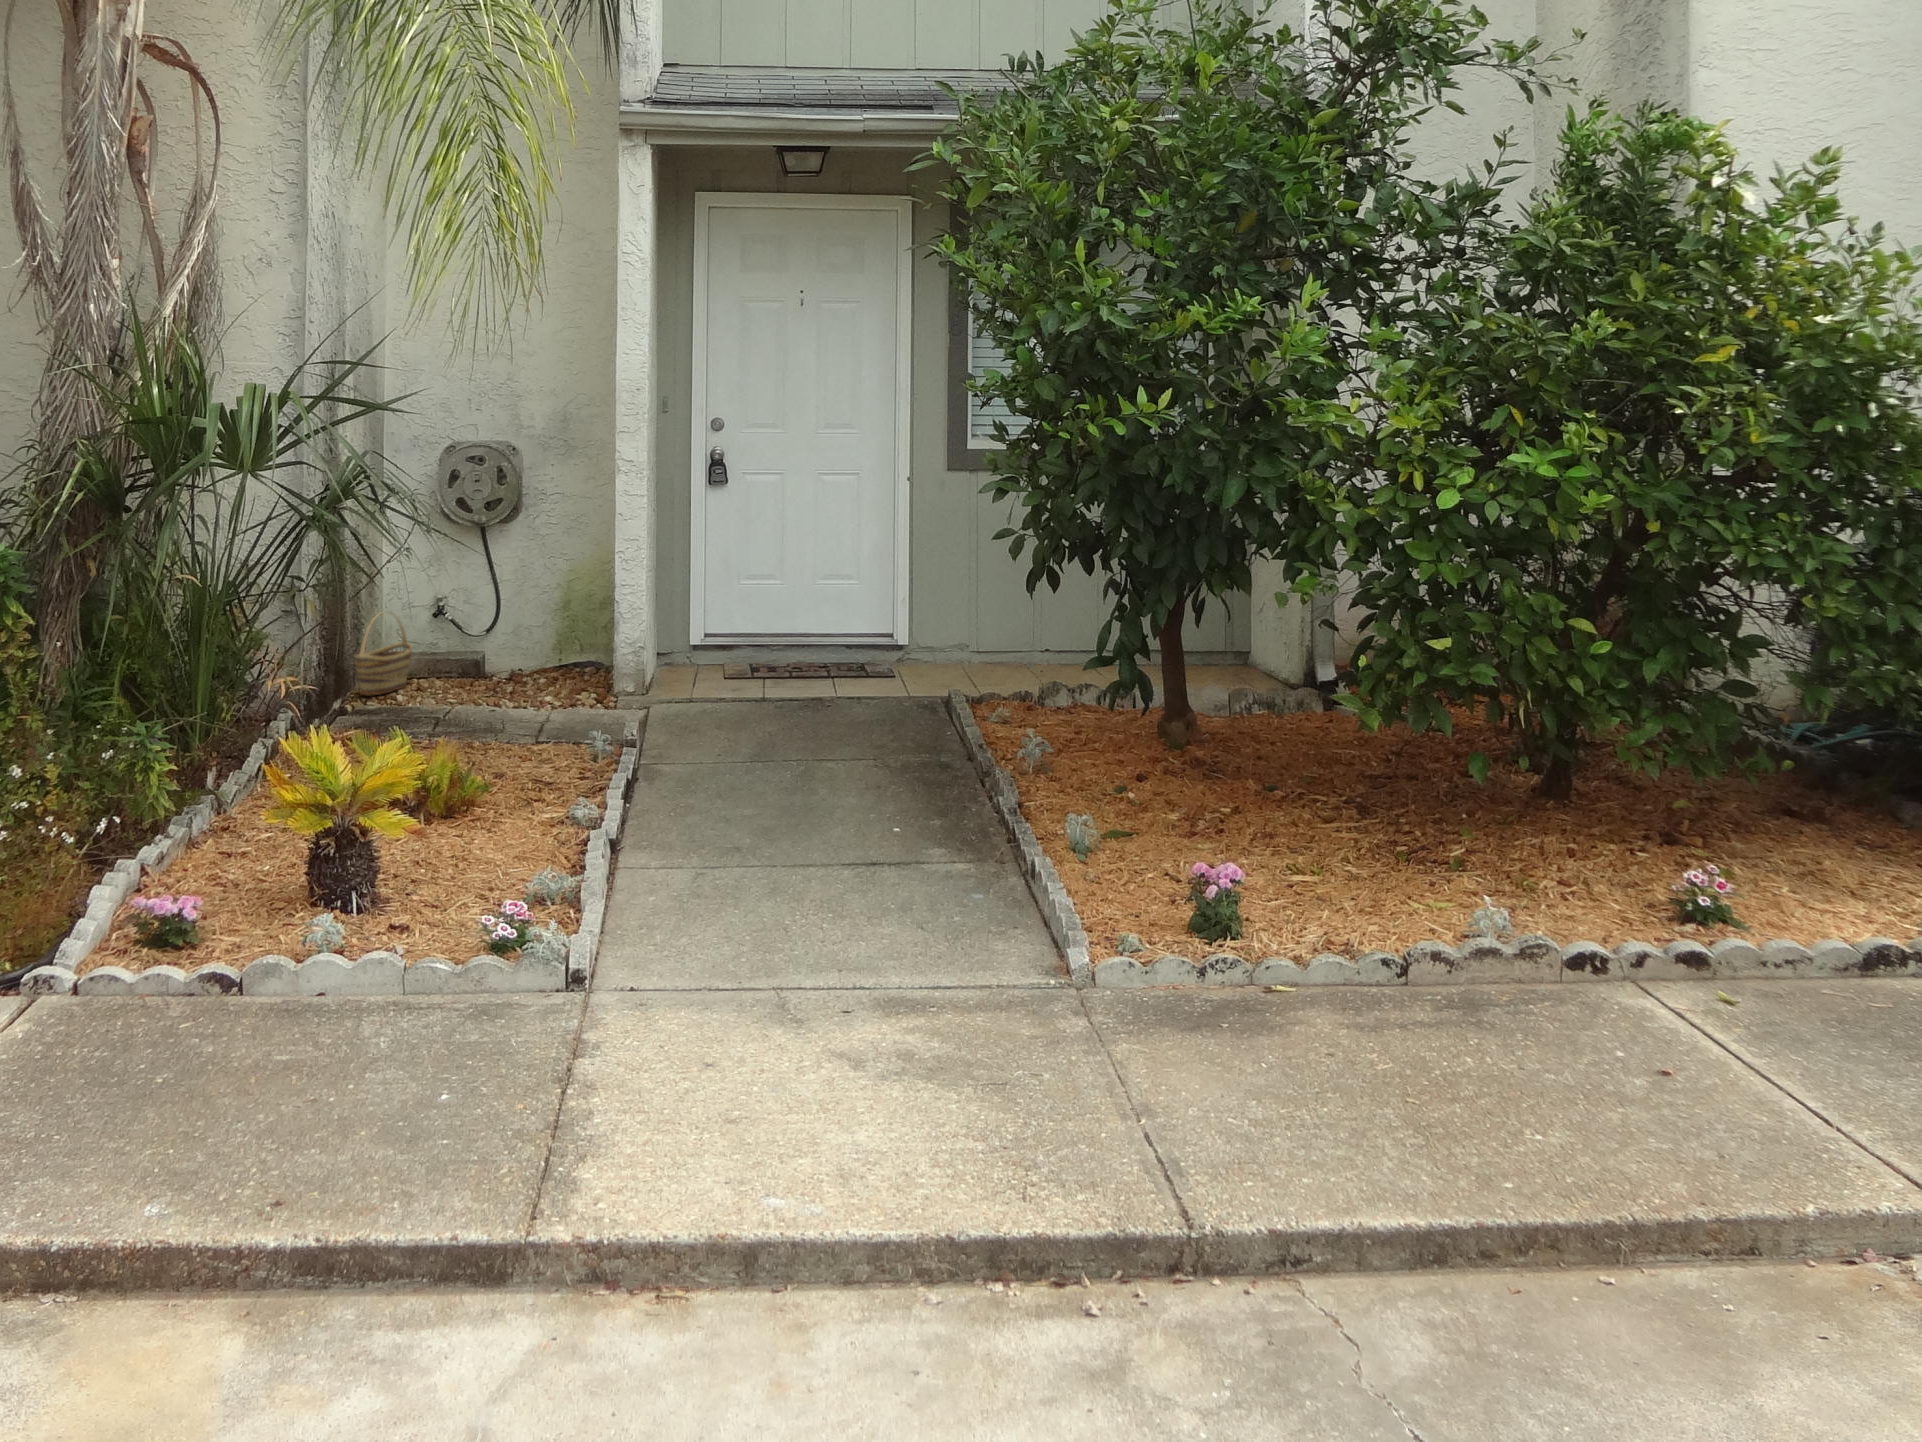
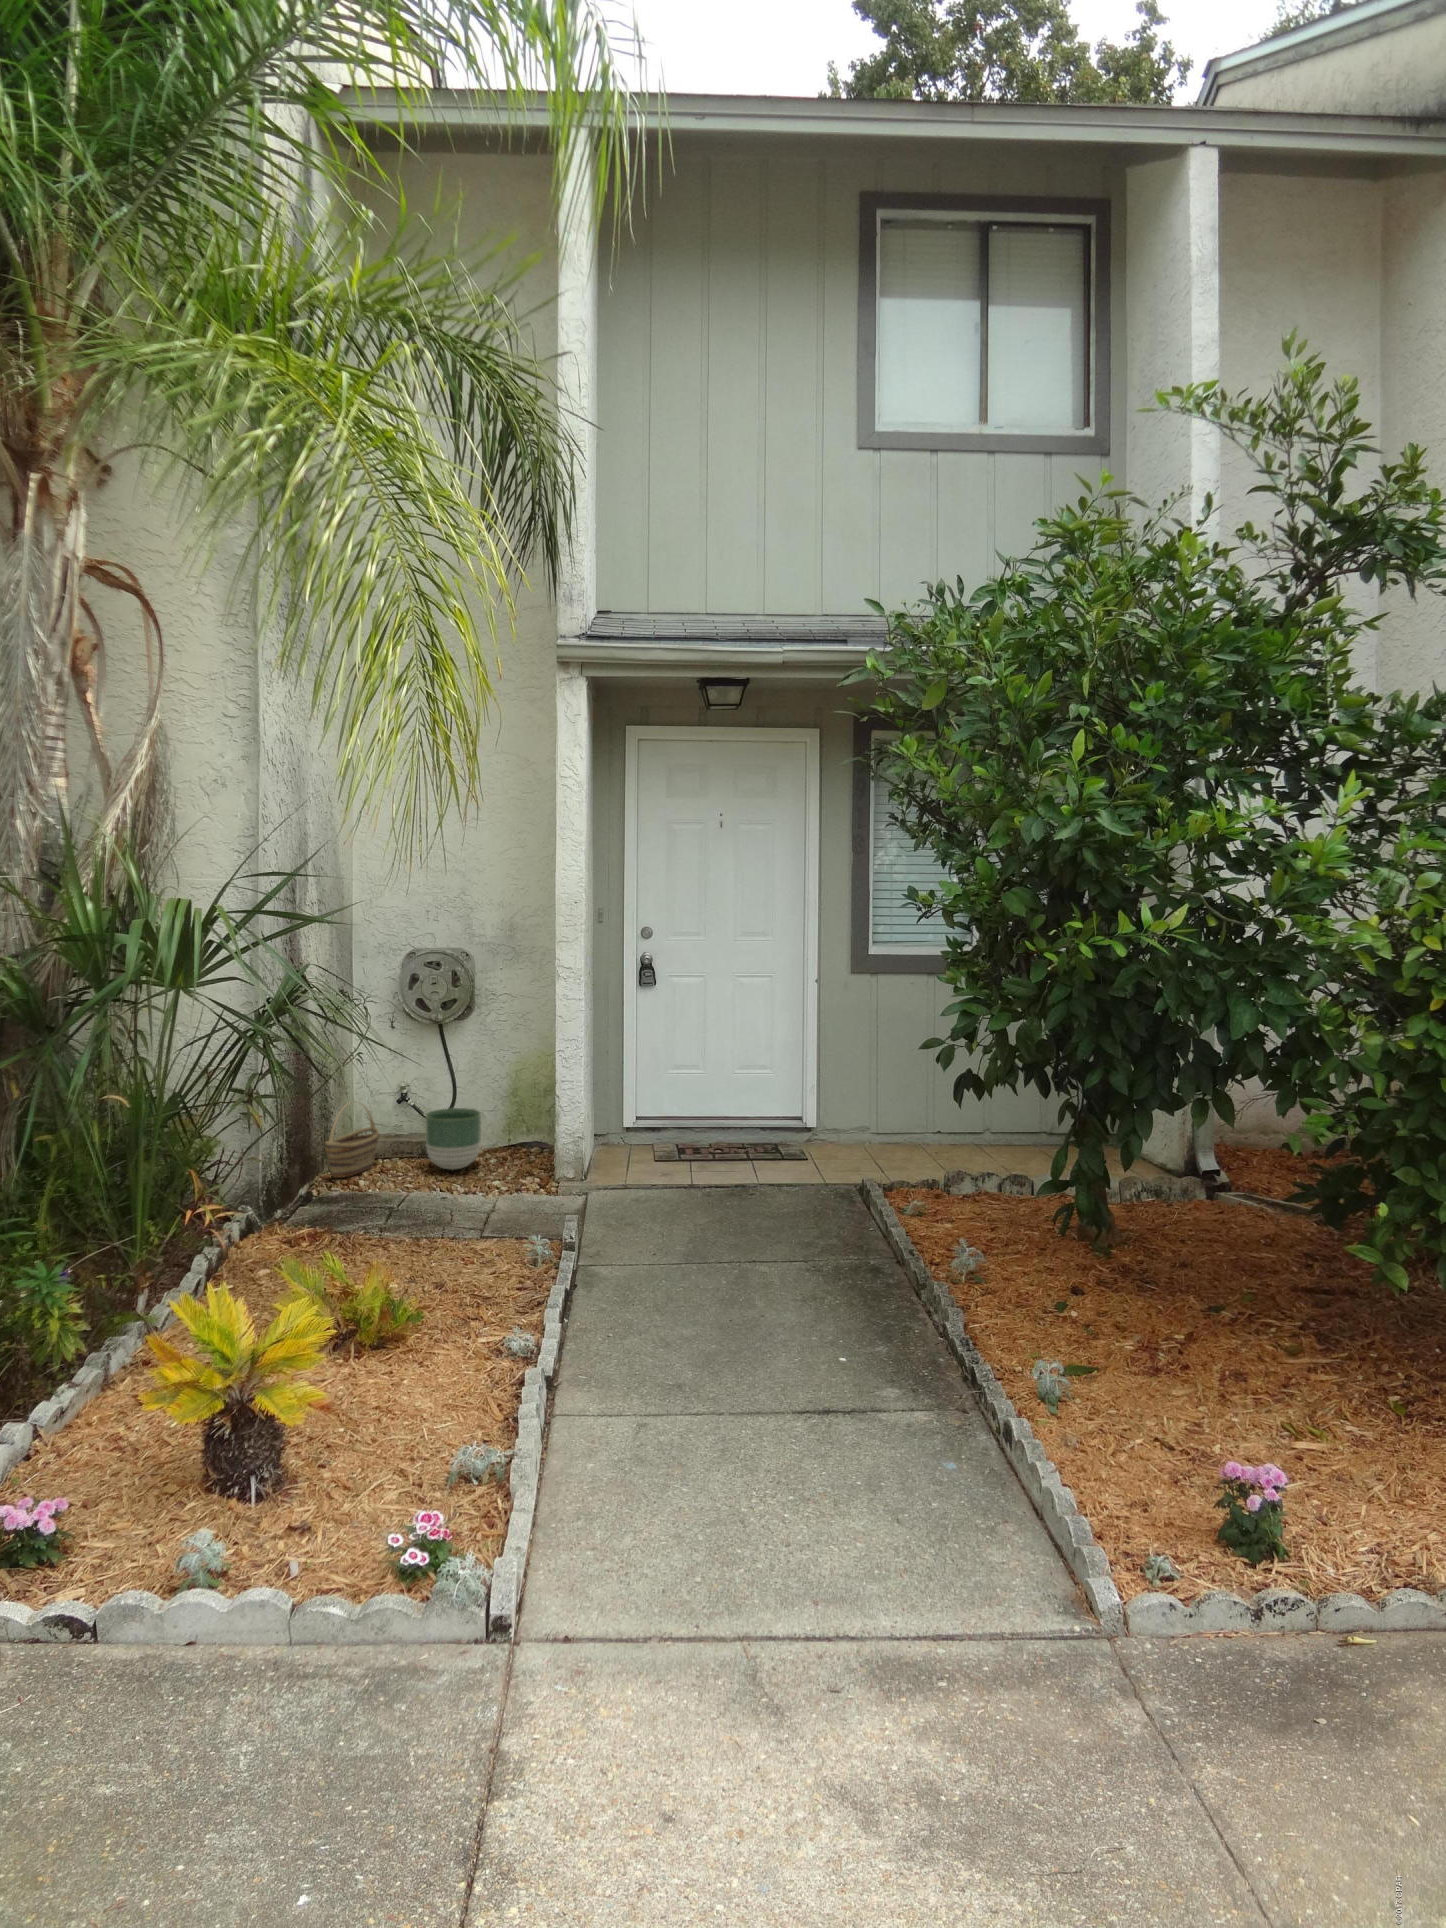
planter: none [467,621,528,688] -> present [426,1108,481,1170]

